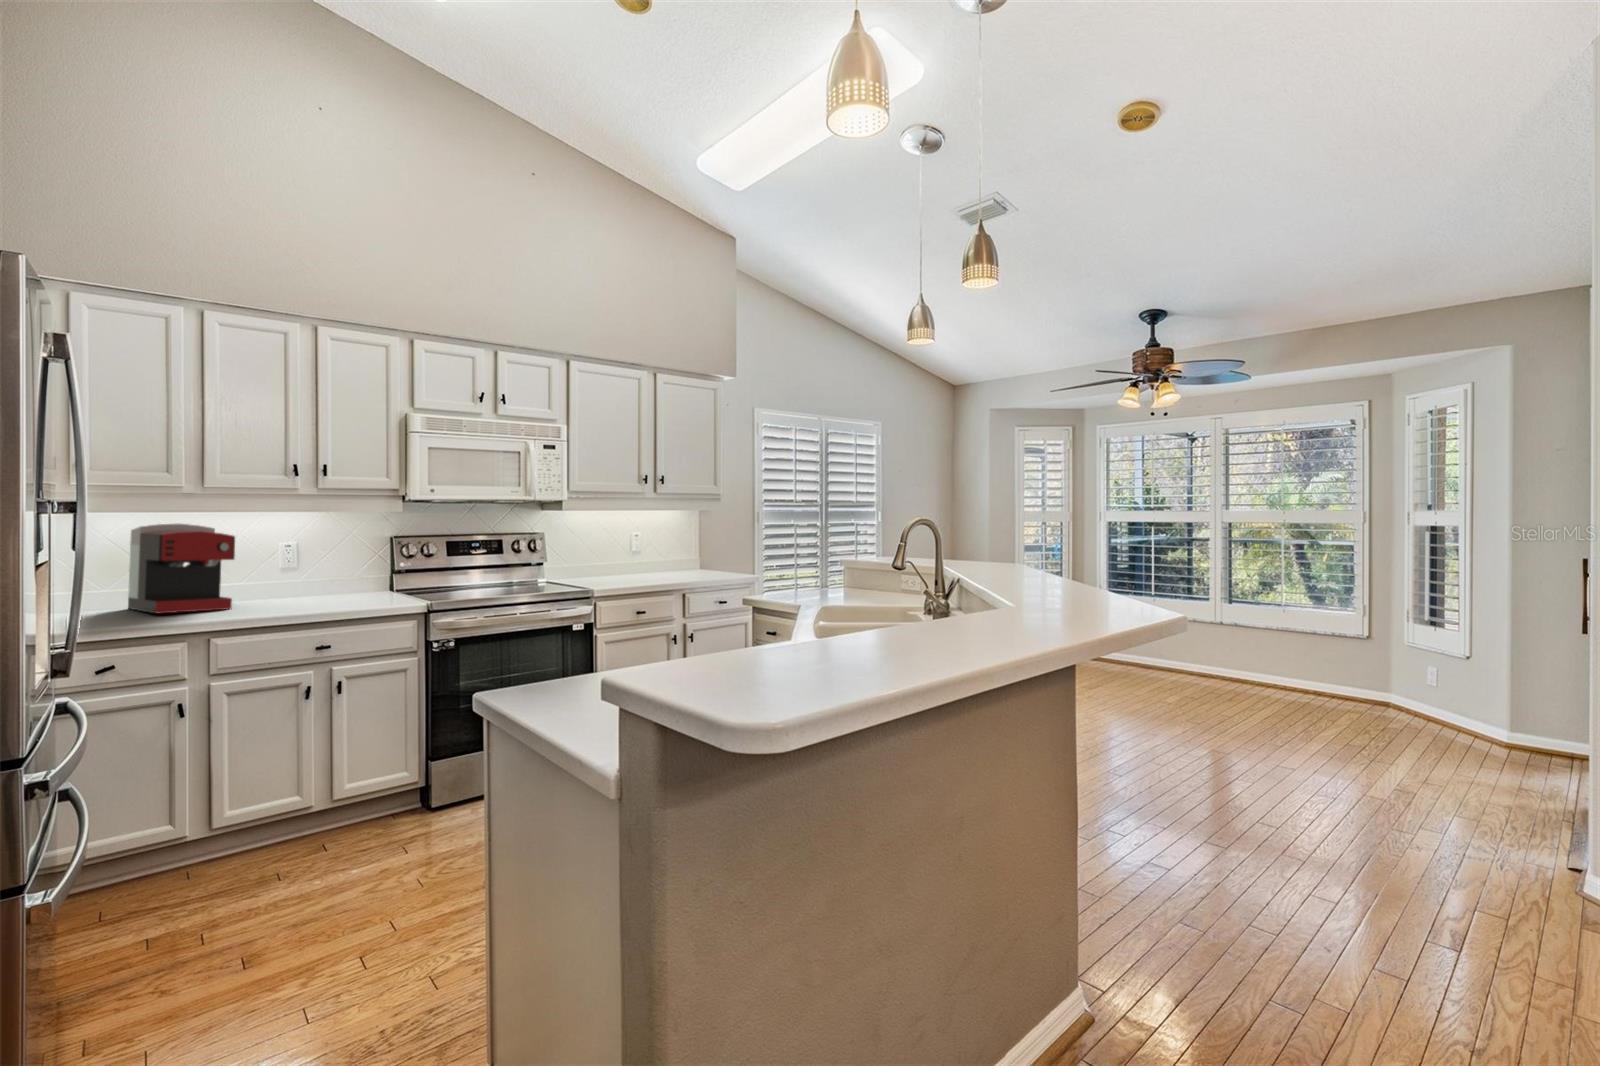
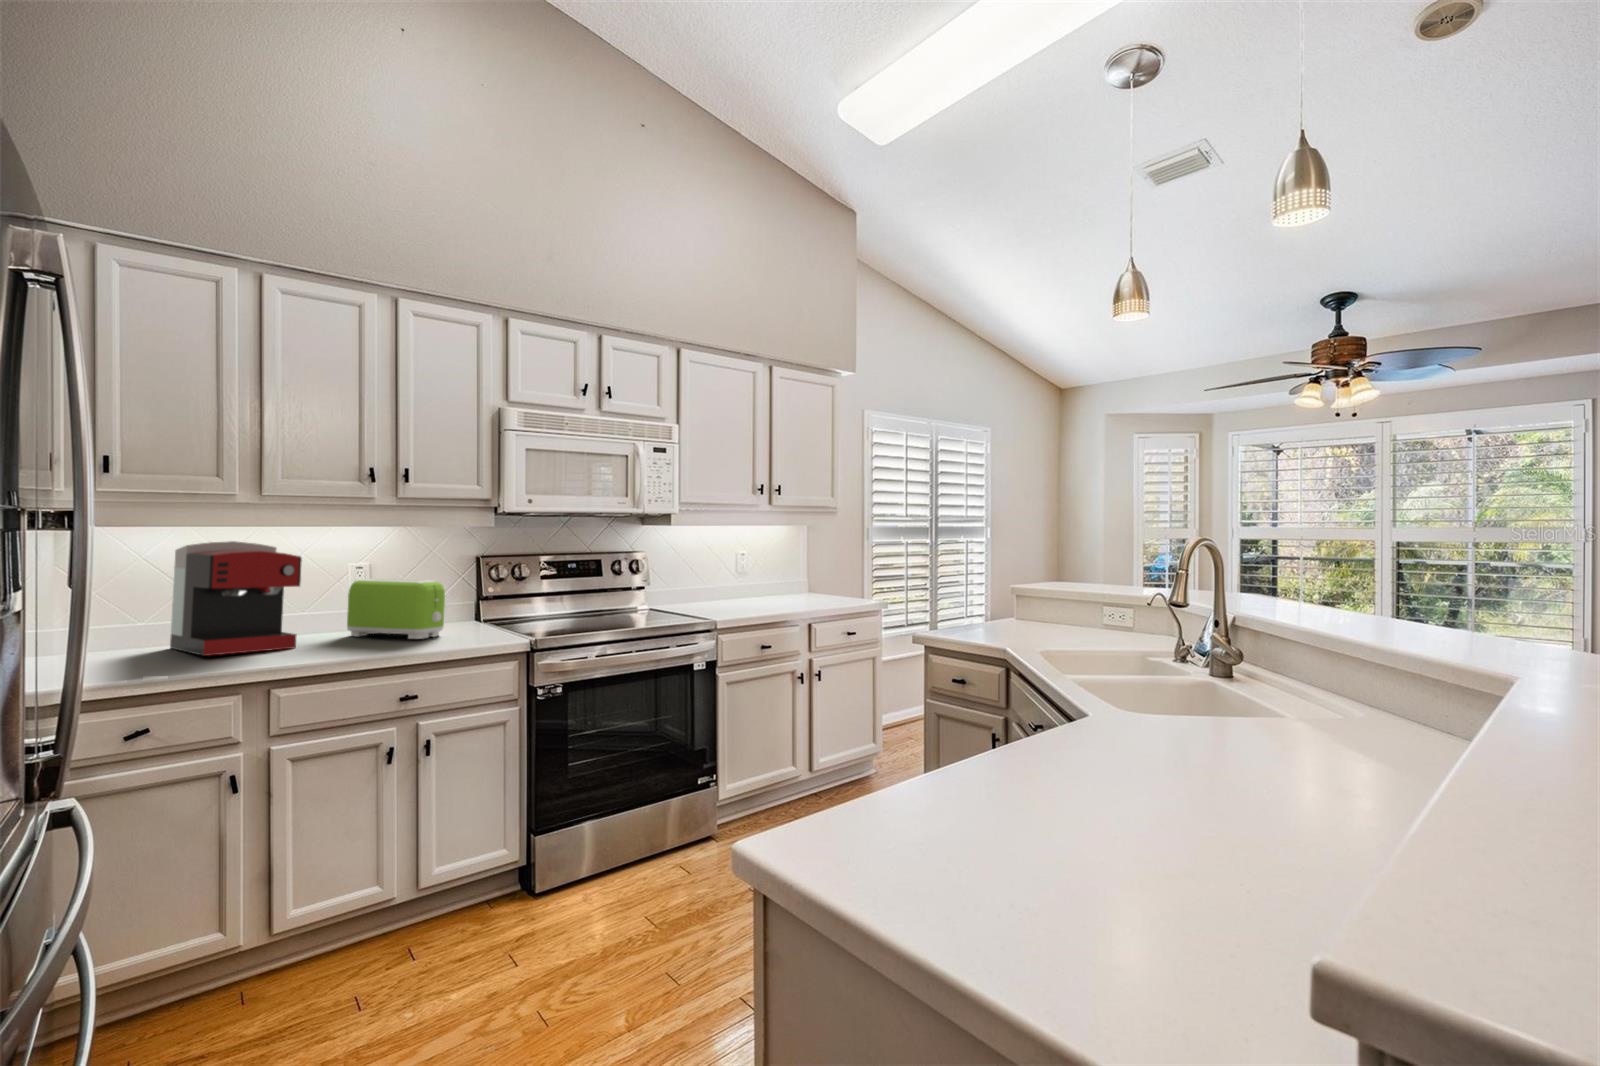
toaster: none [275,555,358,603] -> present [347,579,445,639]

